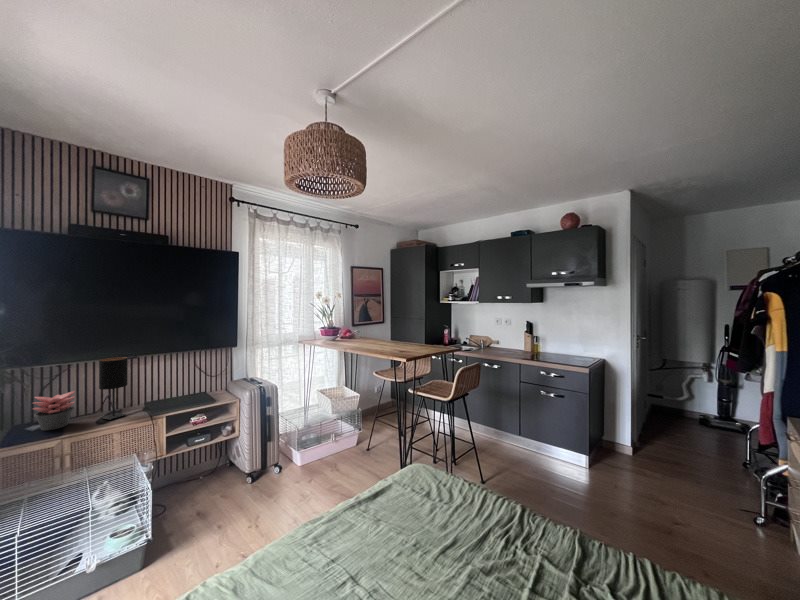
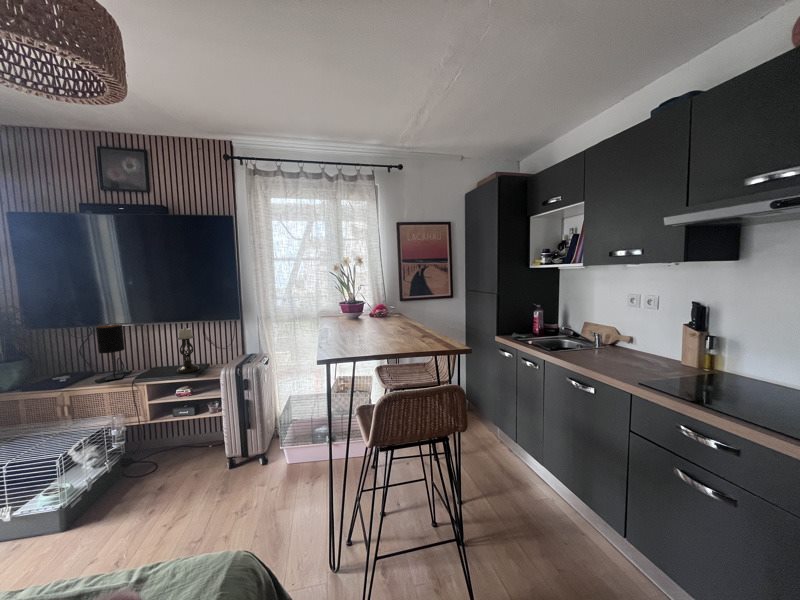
candle holder: none [178,357,200,403] -> present [176,328,199,373]
succulent plant: present [33,391,75,430] -> none [53,351,92,382]

